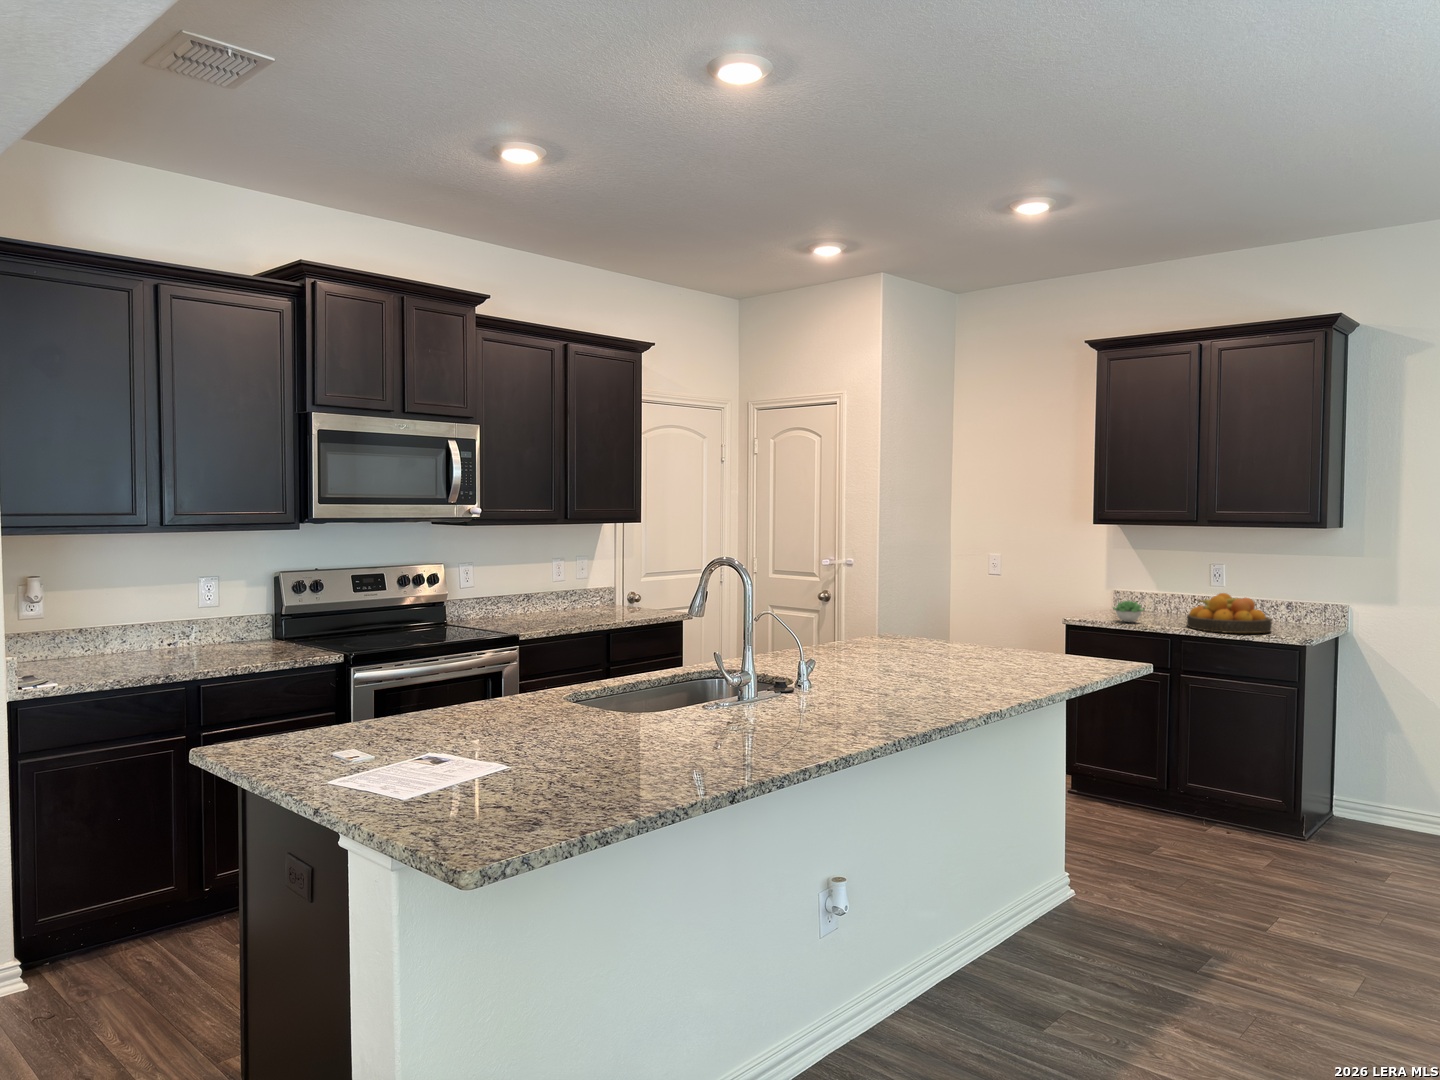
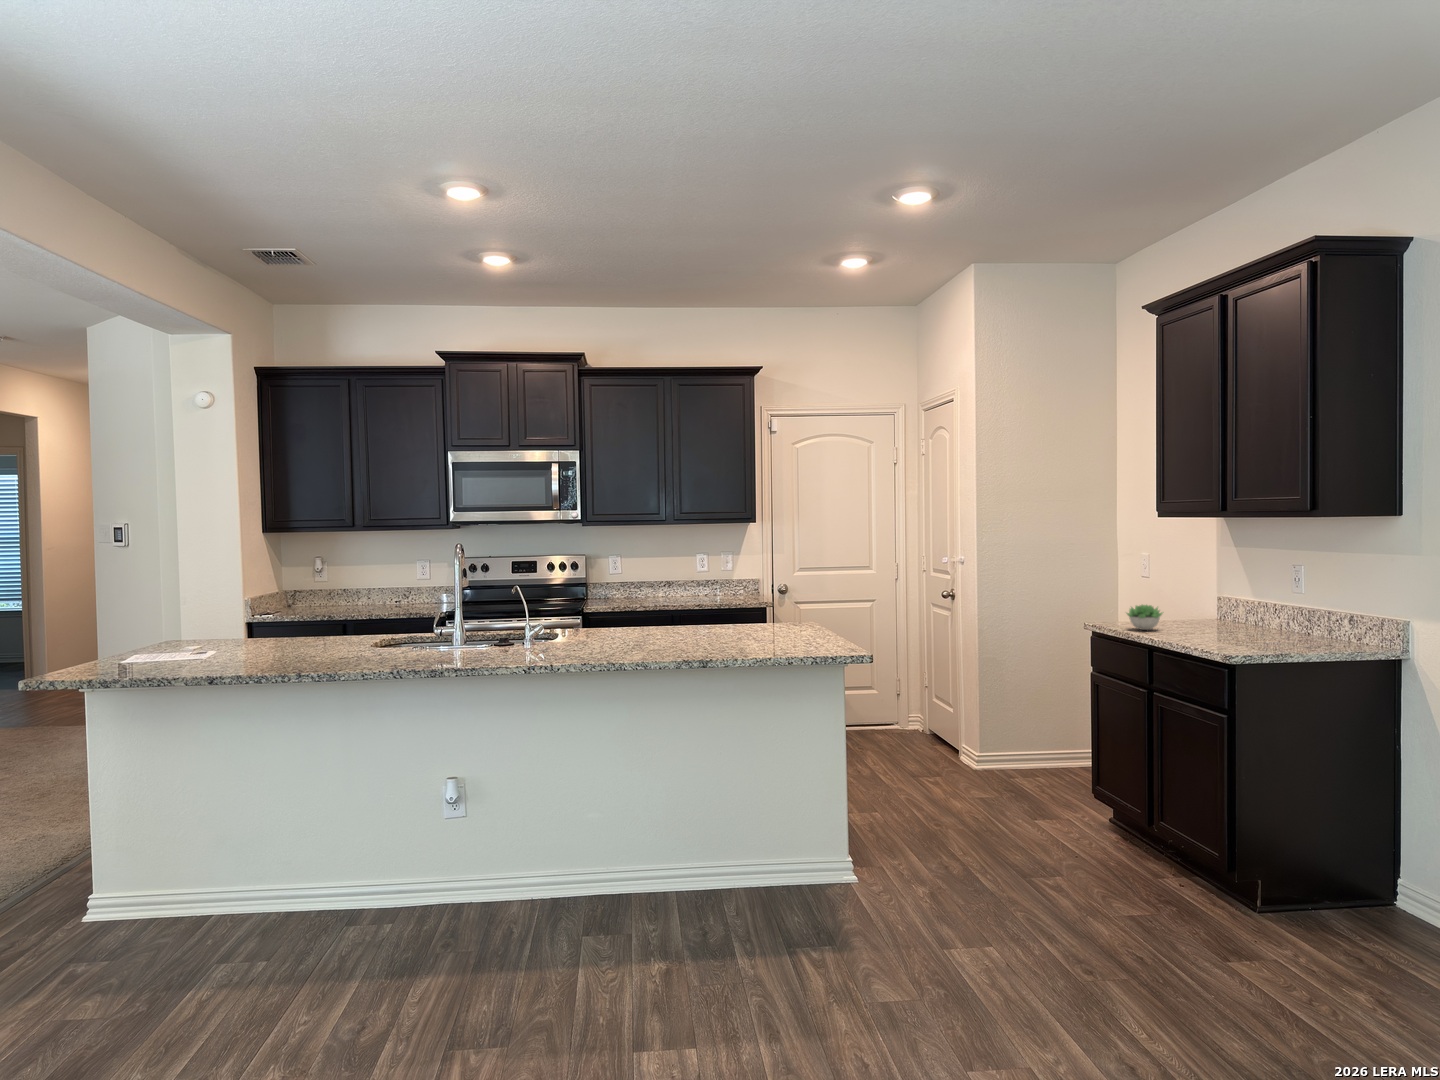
fruit bowl: present [1187,593,1272,633] -> none [1189,599,1298,649]

